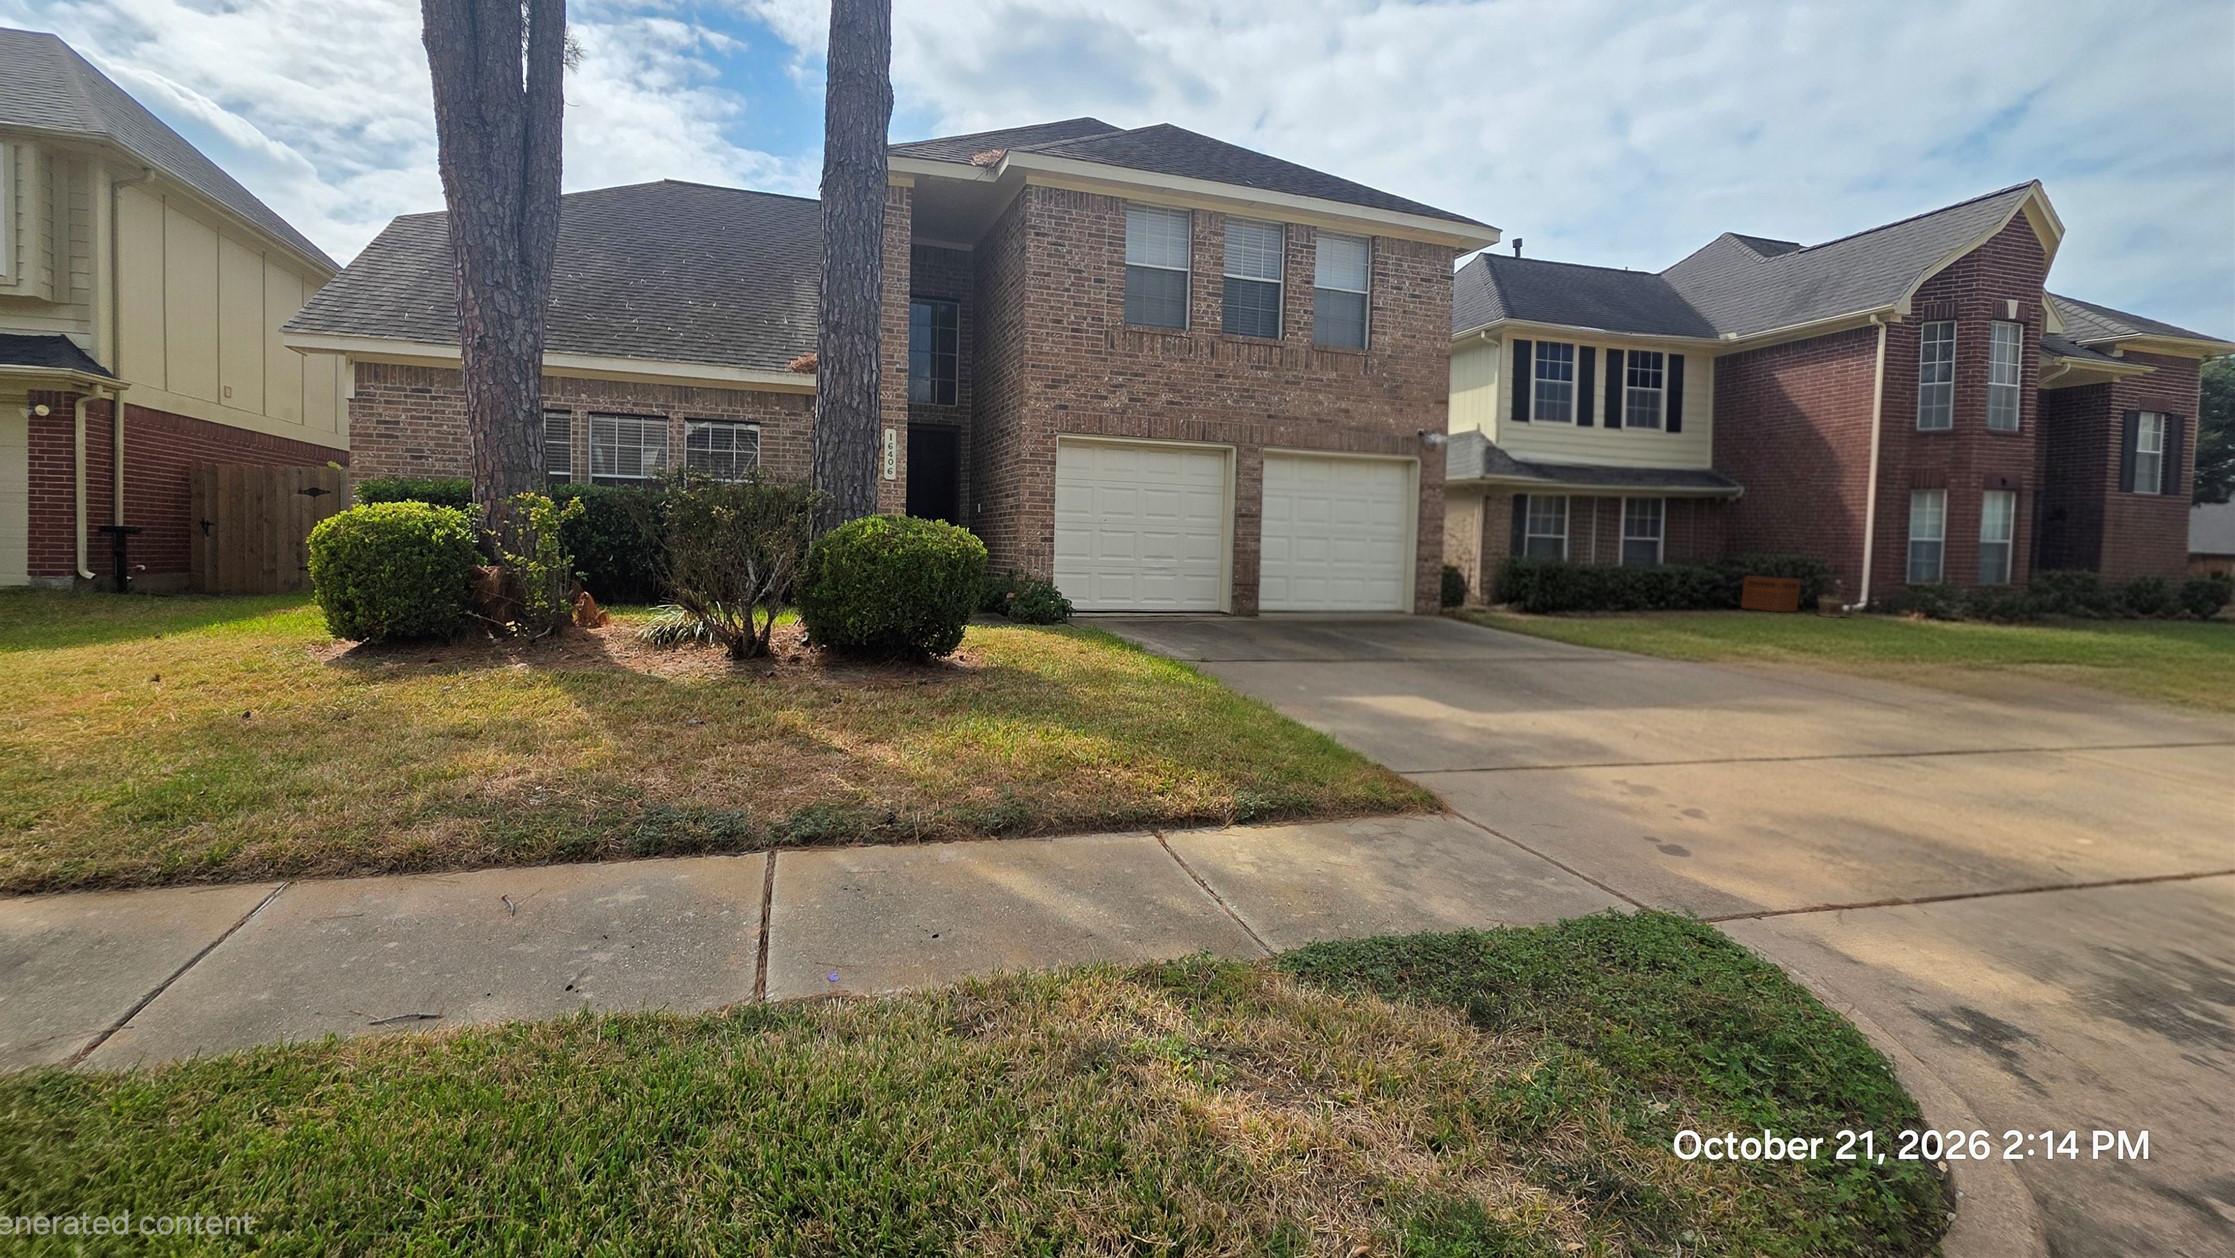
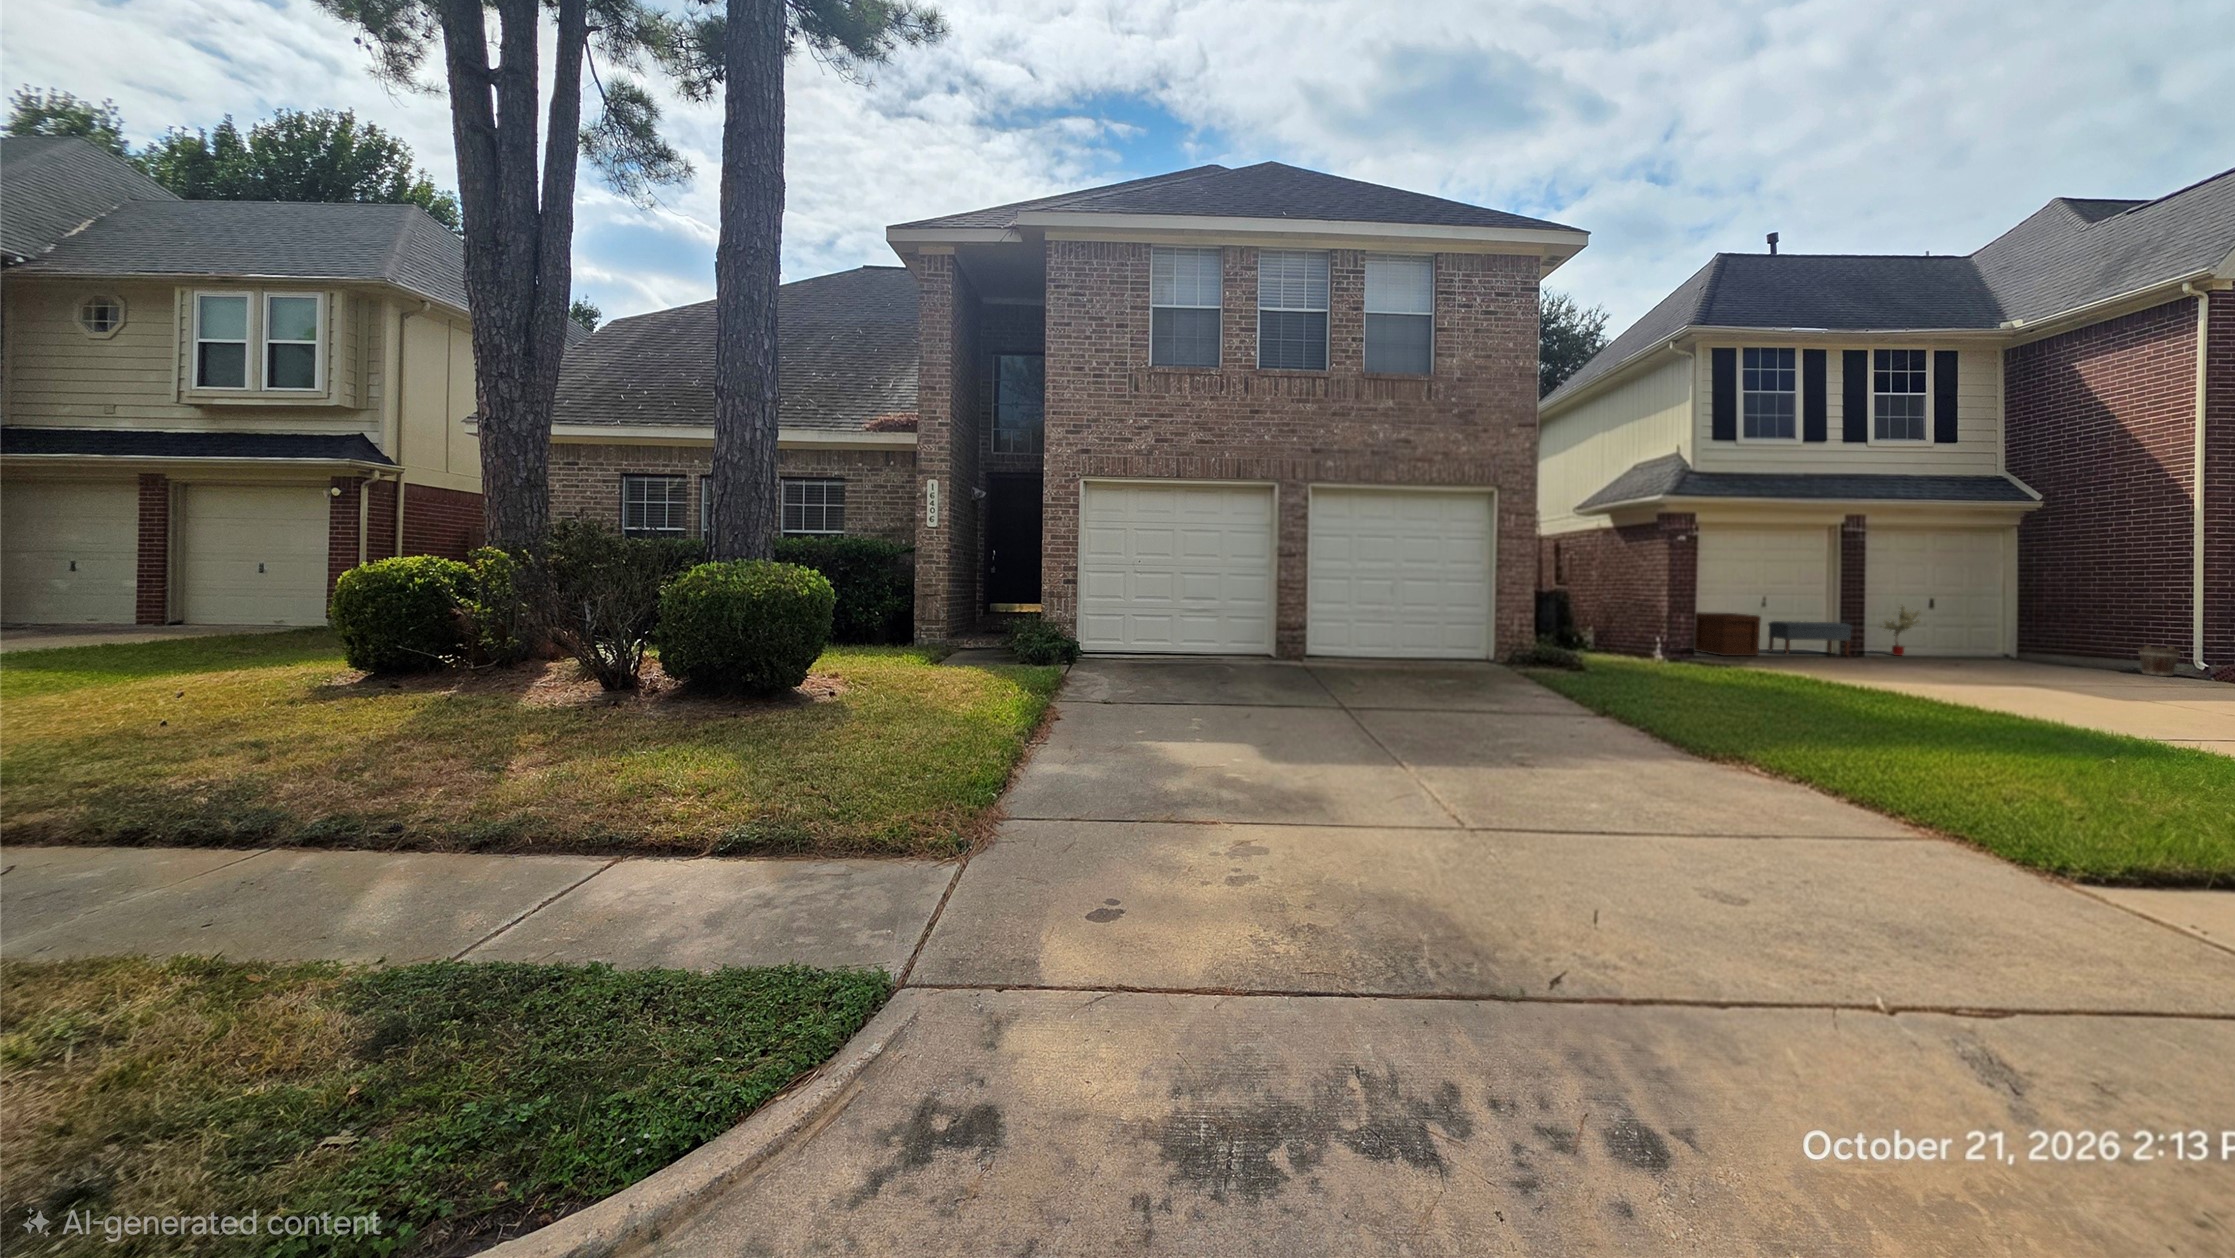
potted tree: none [1632,561,1664,604] -> present [1880,606,1920,656]
bench: none [1559,576,1621,604] -> present [1768,621,1852,655]
wooden crate: present [1741,577,1800,612] -> present [1693,612,1761,656]

